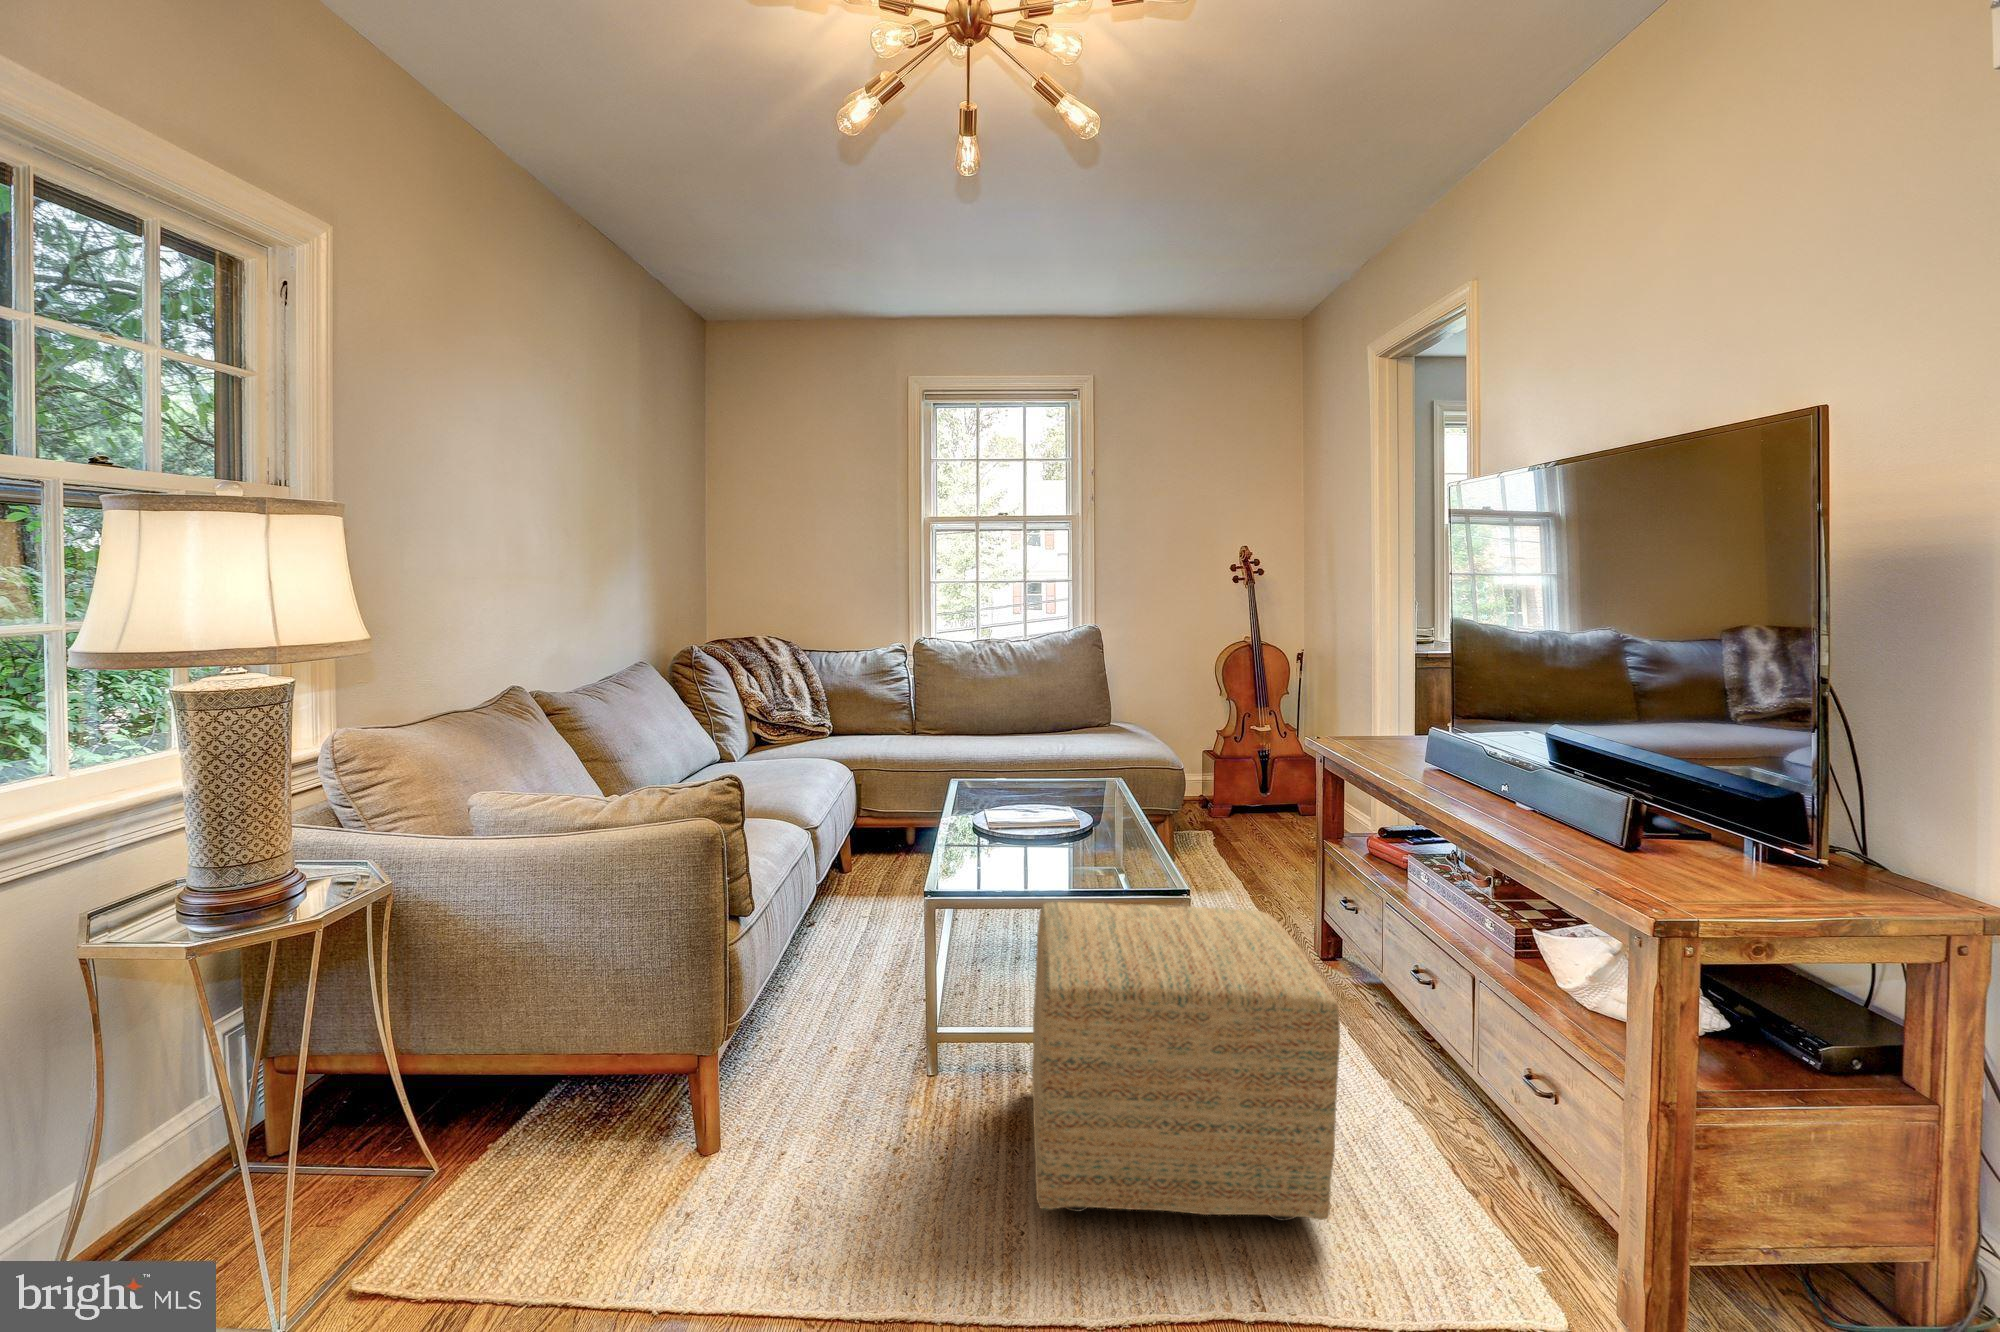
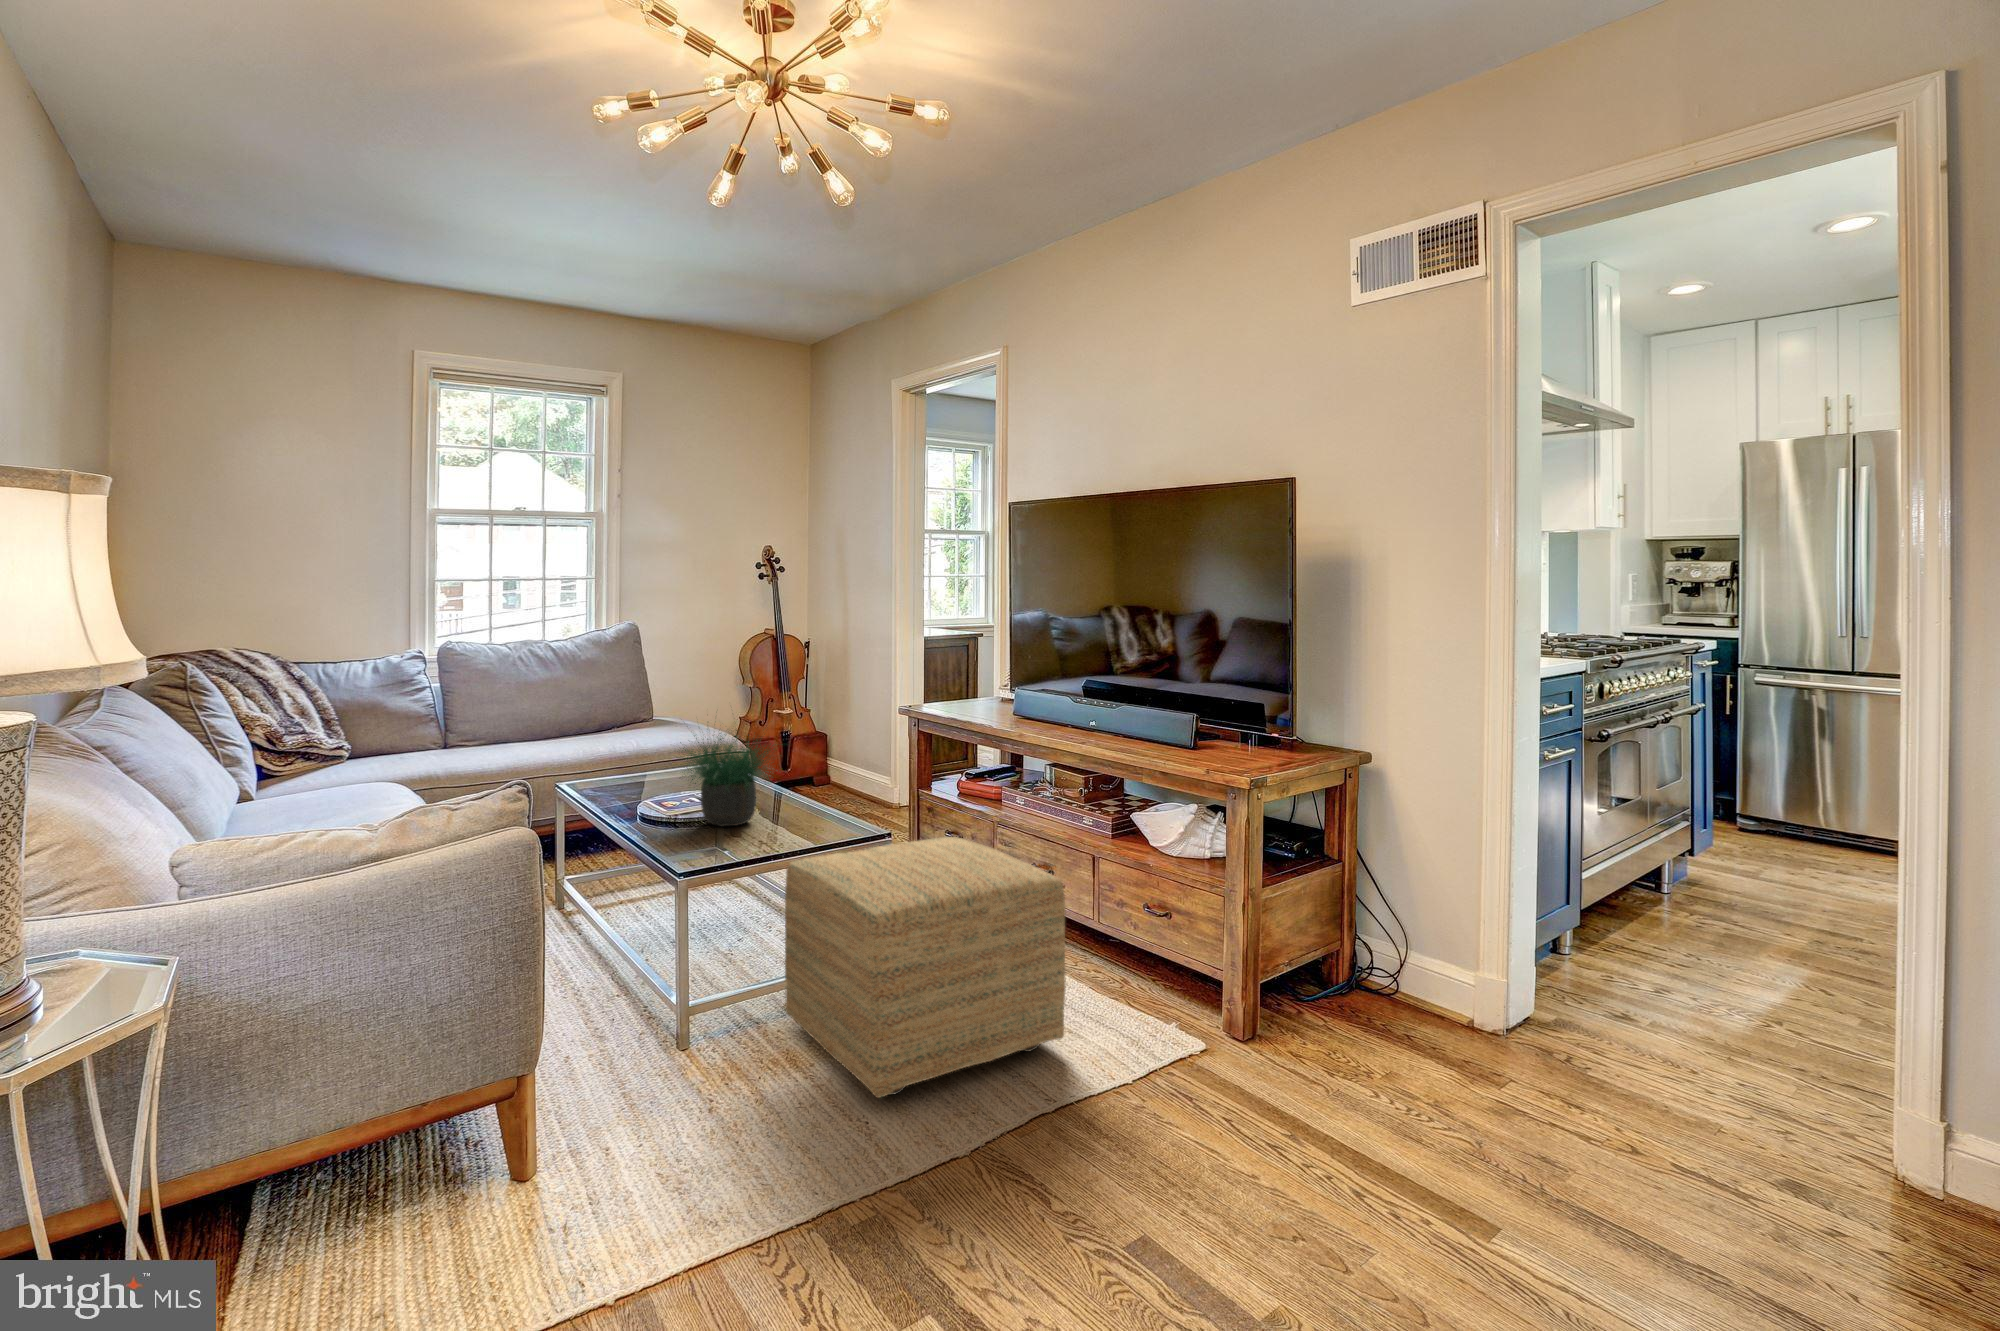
potted plant: none [977,712,1106,851] -> present [677,730,771,827]

